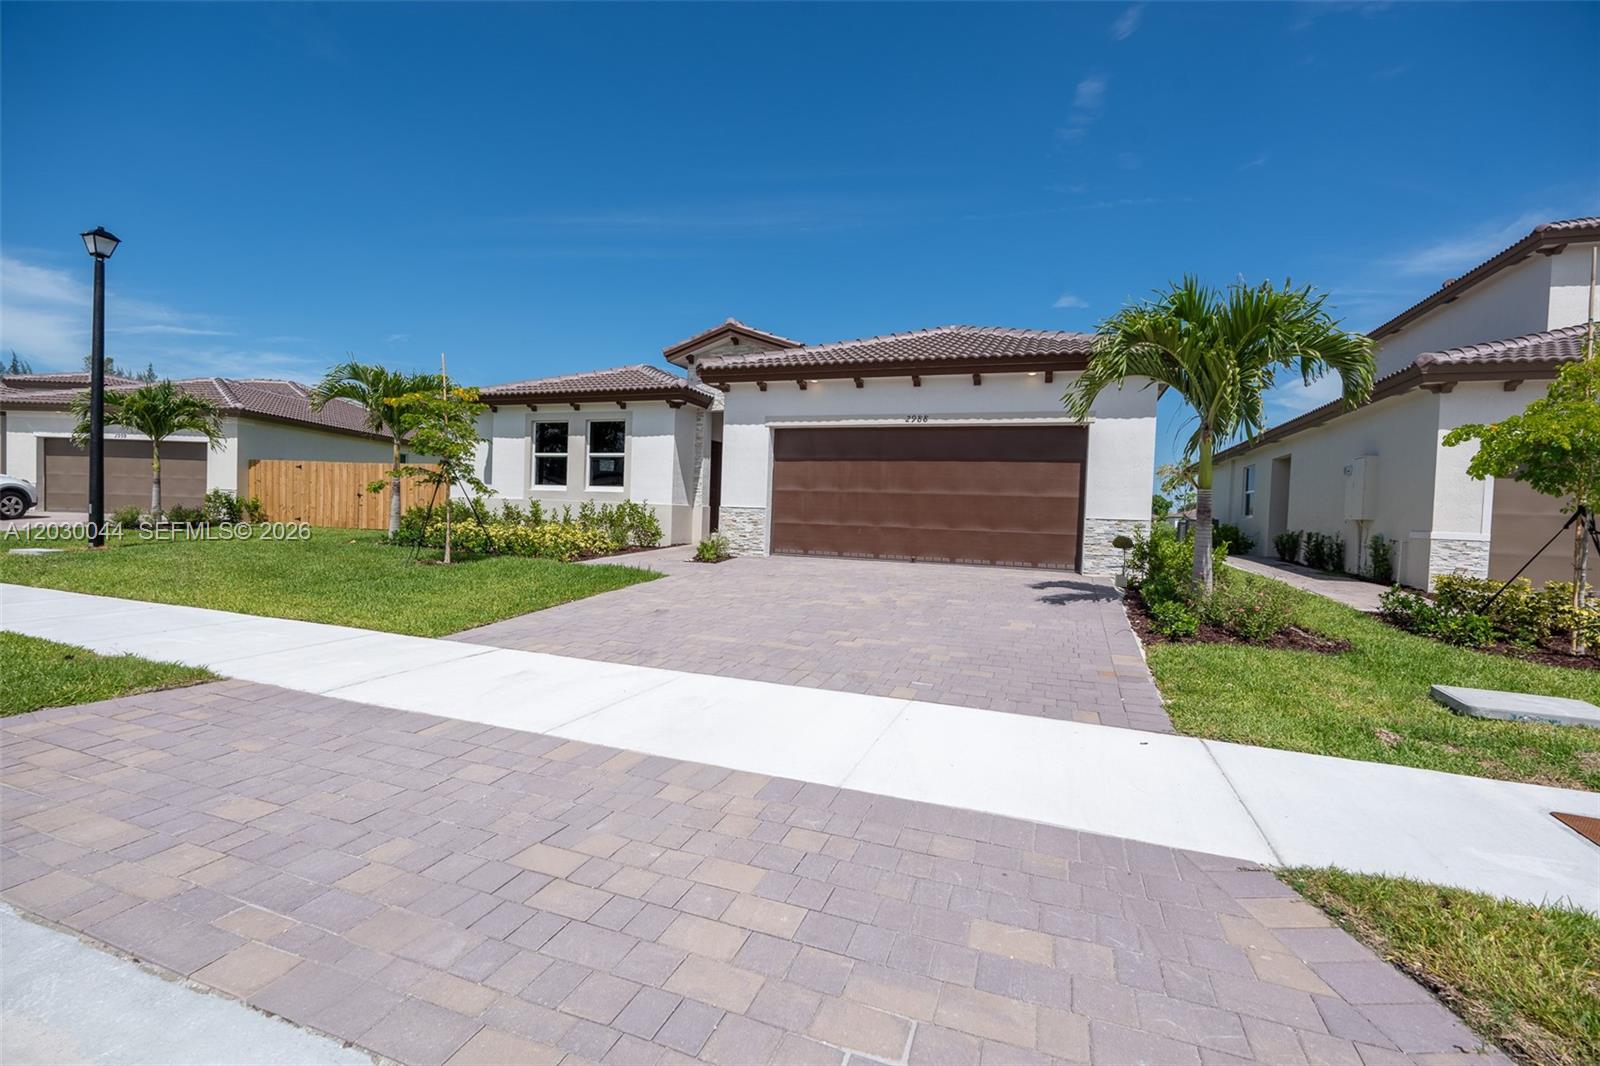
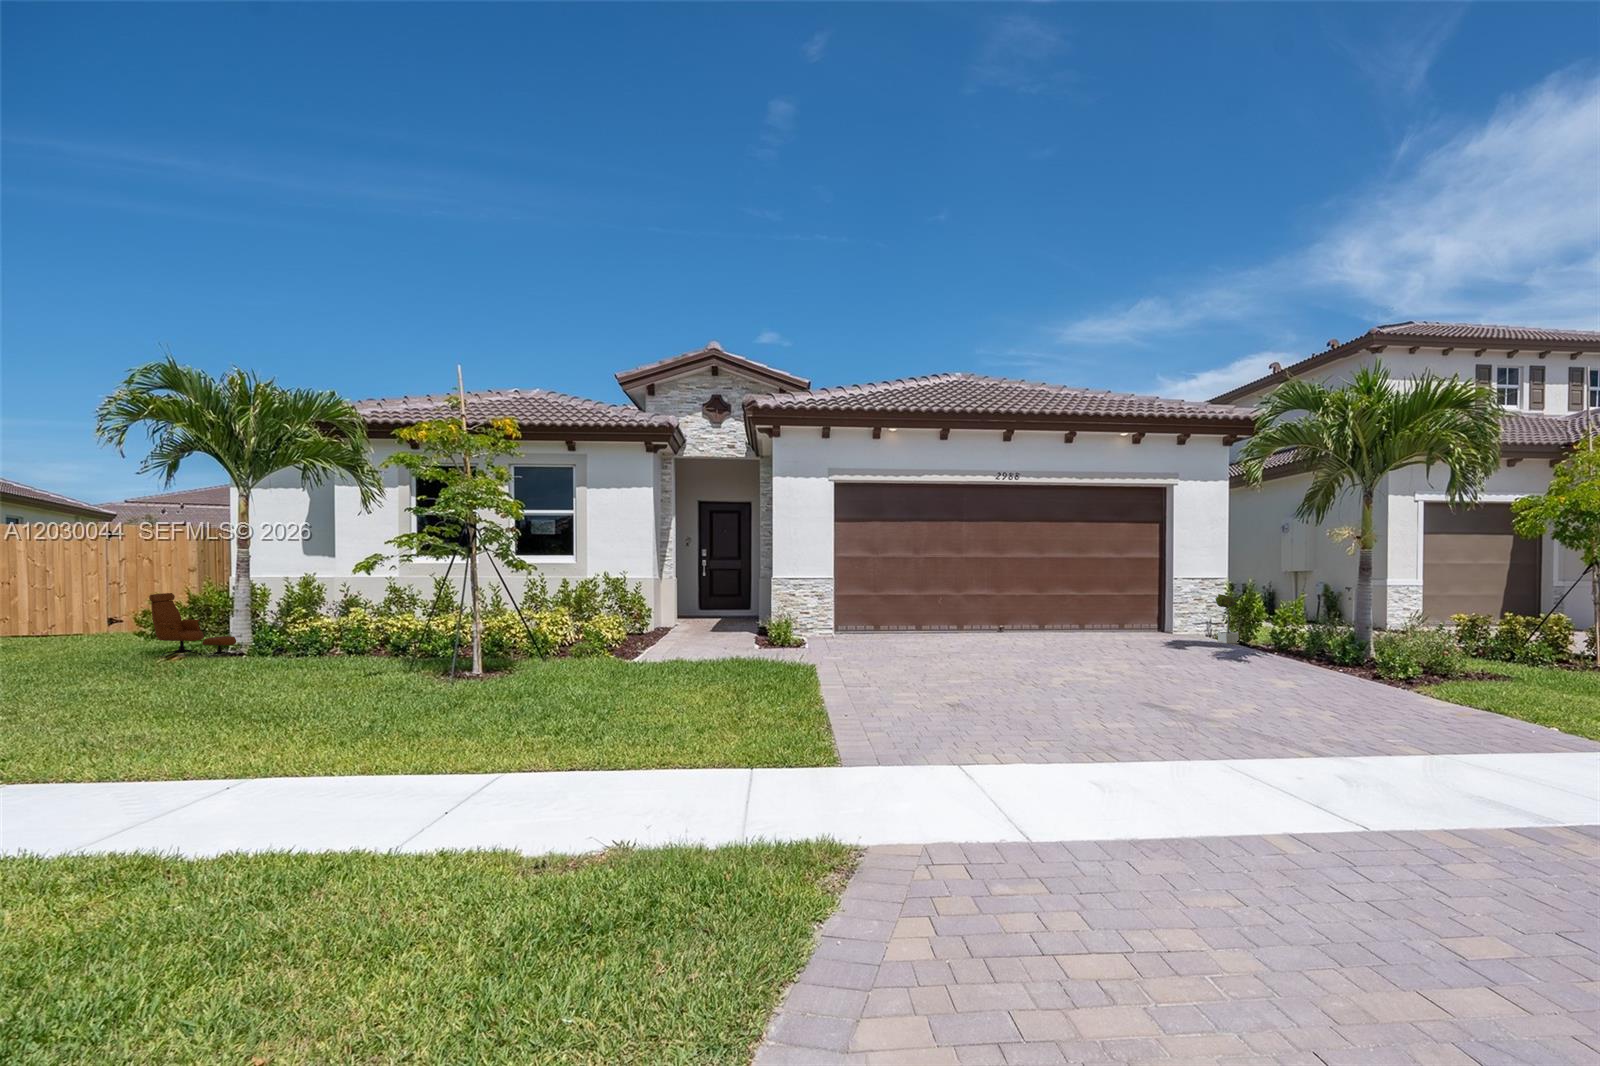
lounge chair: none [370,505,409,543] -> present [149,593,236,658]

